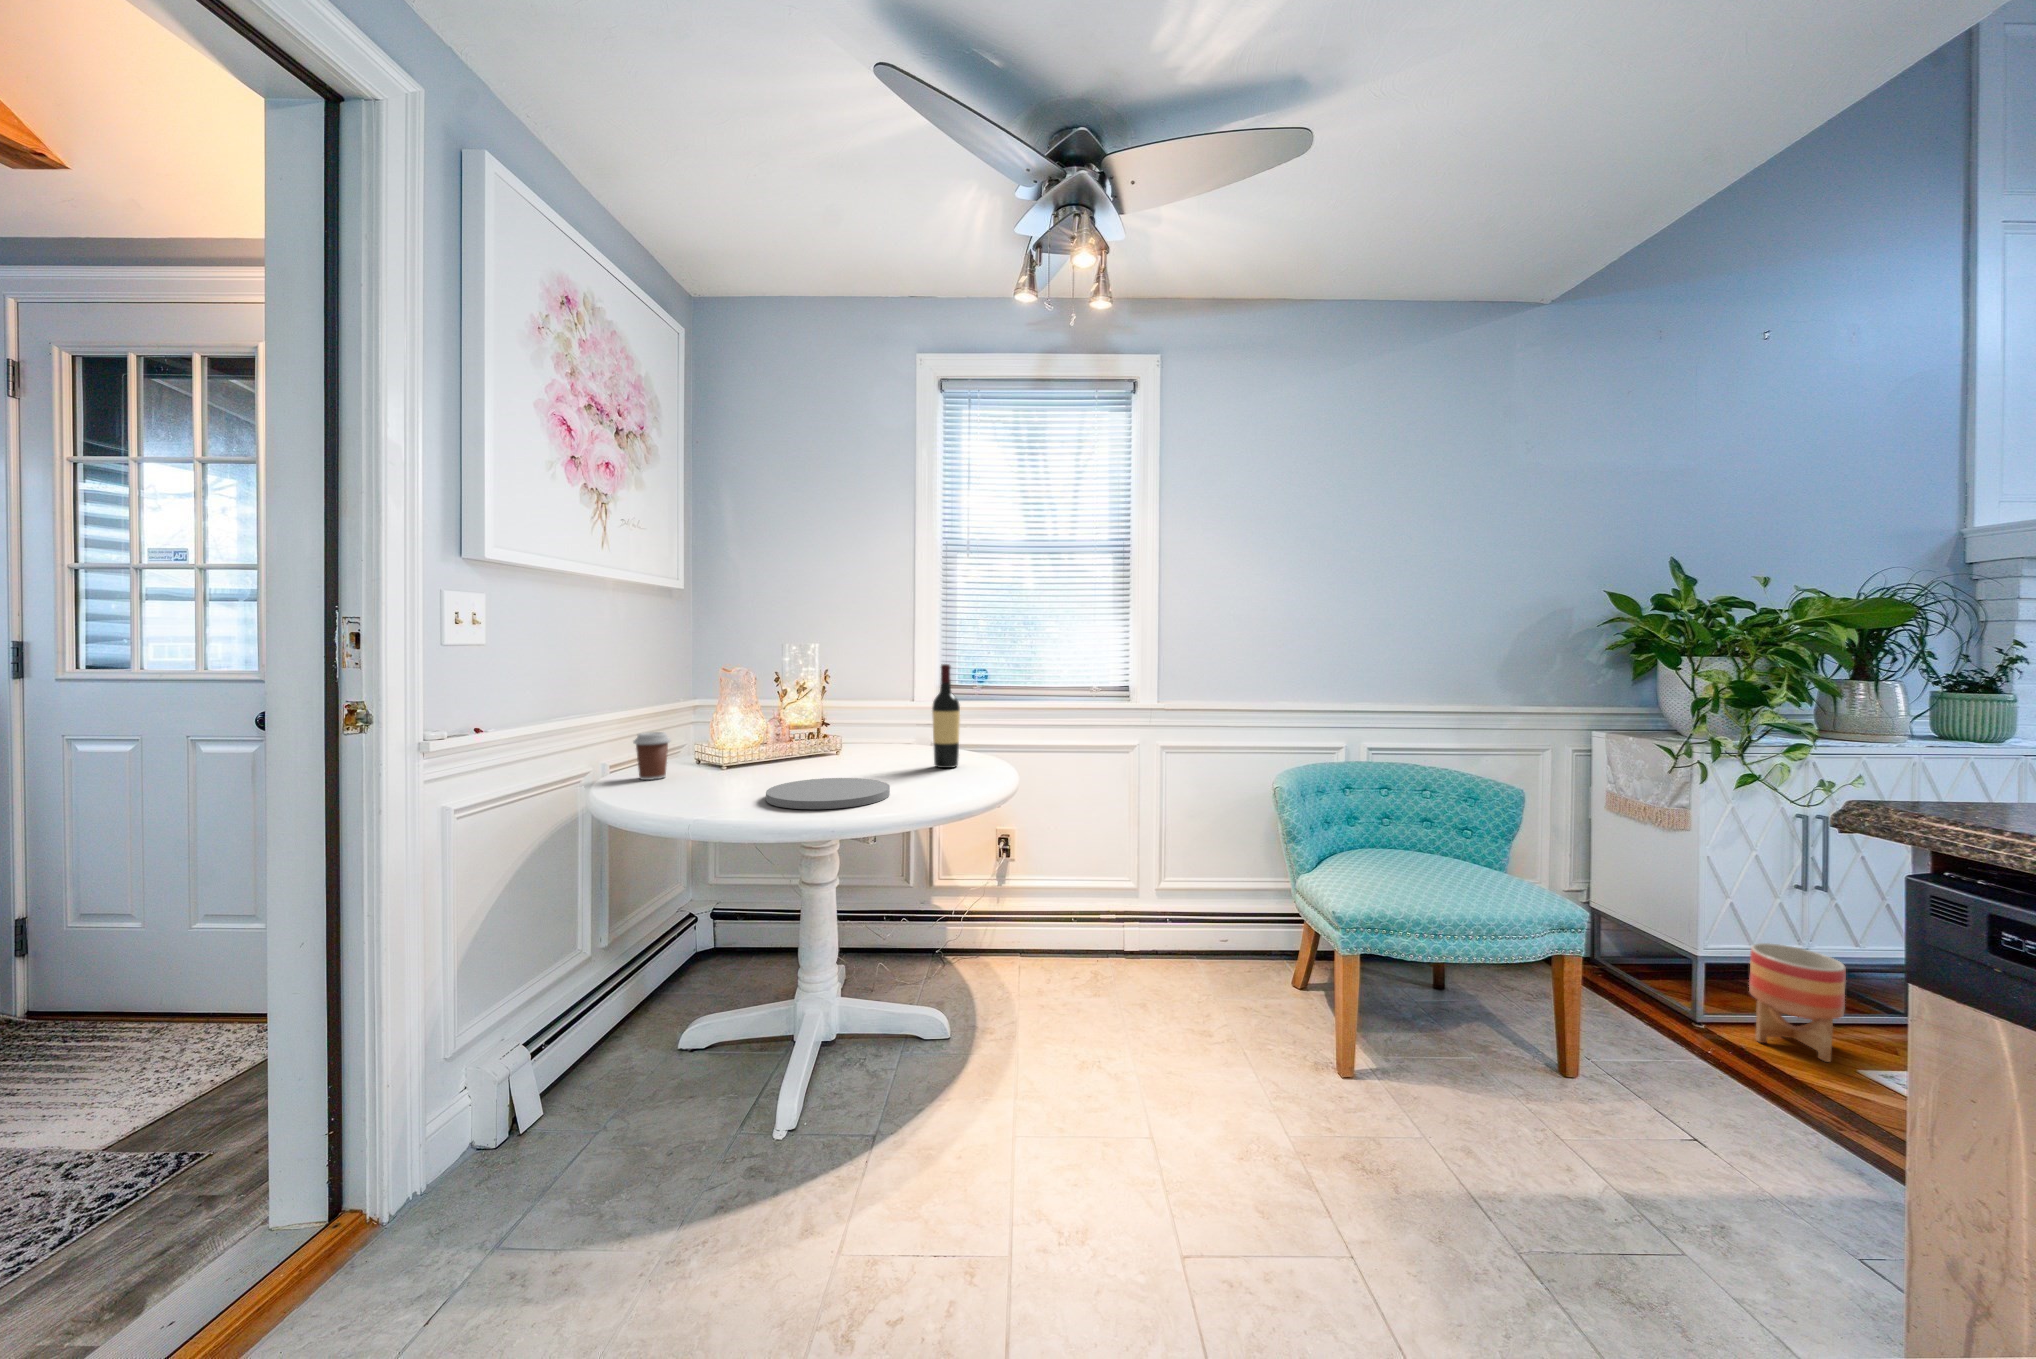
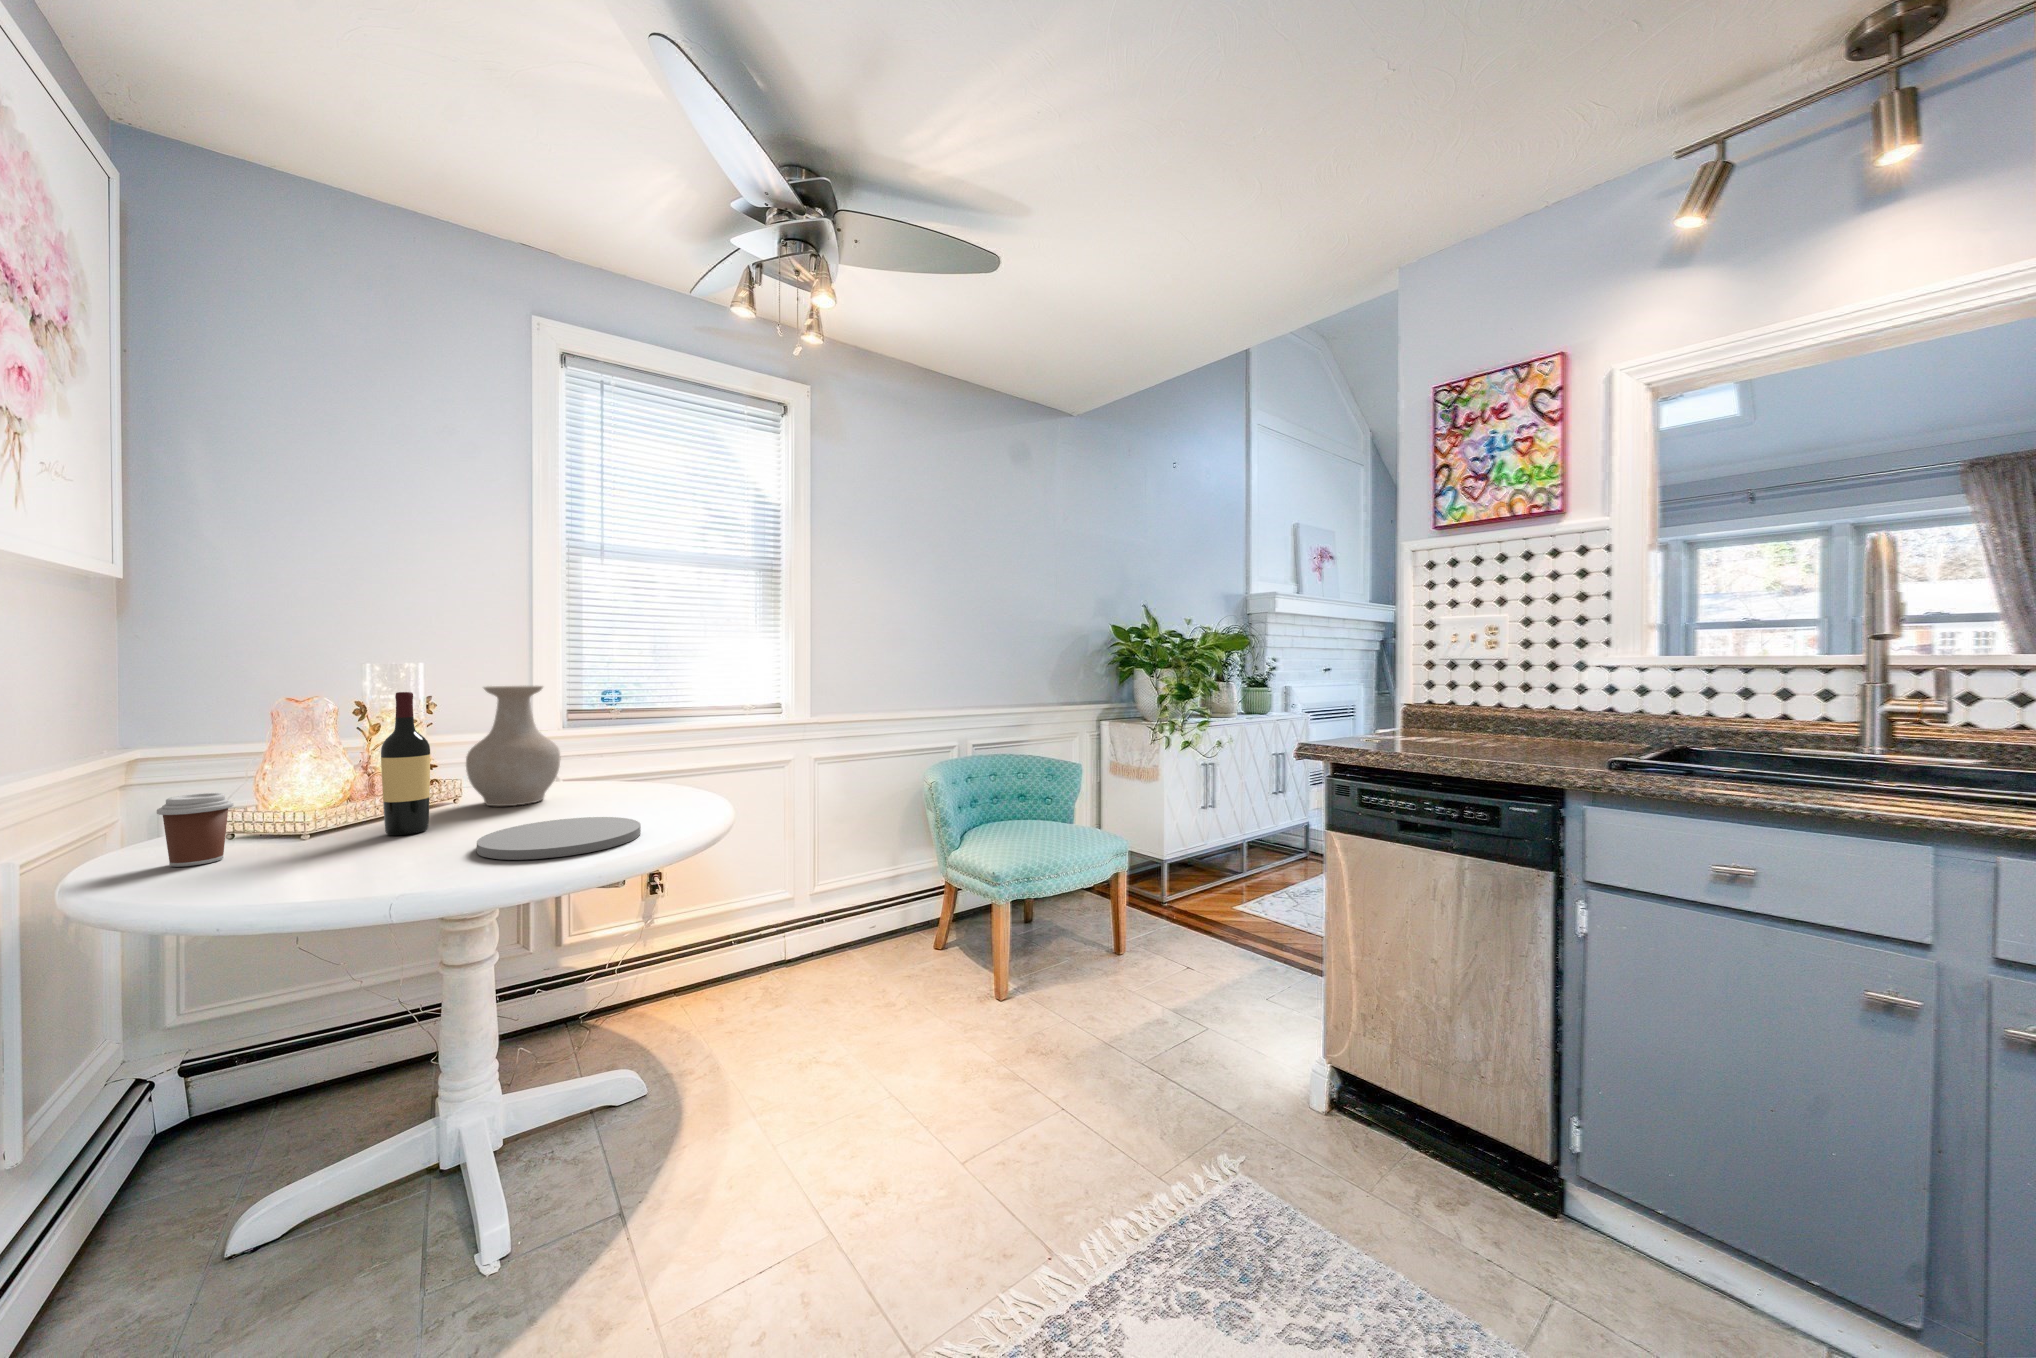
vase: none [825,664,891,763] -> present [466,686,560,806]
wine bottle: present [932,664,960,768] -> present [381,692,430,835]
planter: present [1749,943,1846,1062] -> none [1188,844,1227,907]

